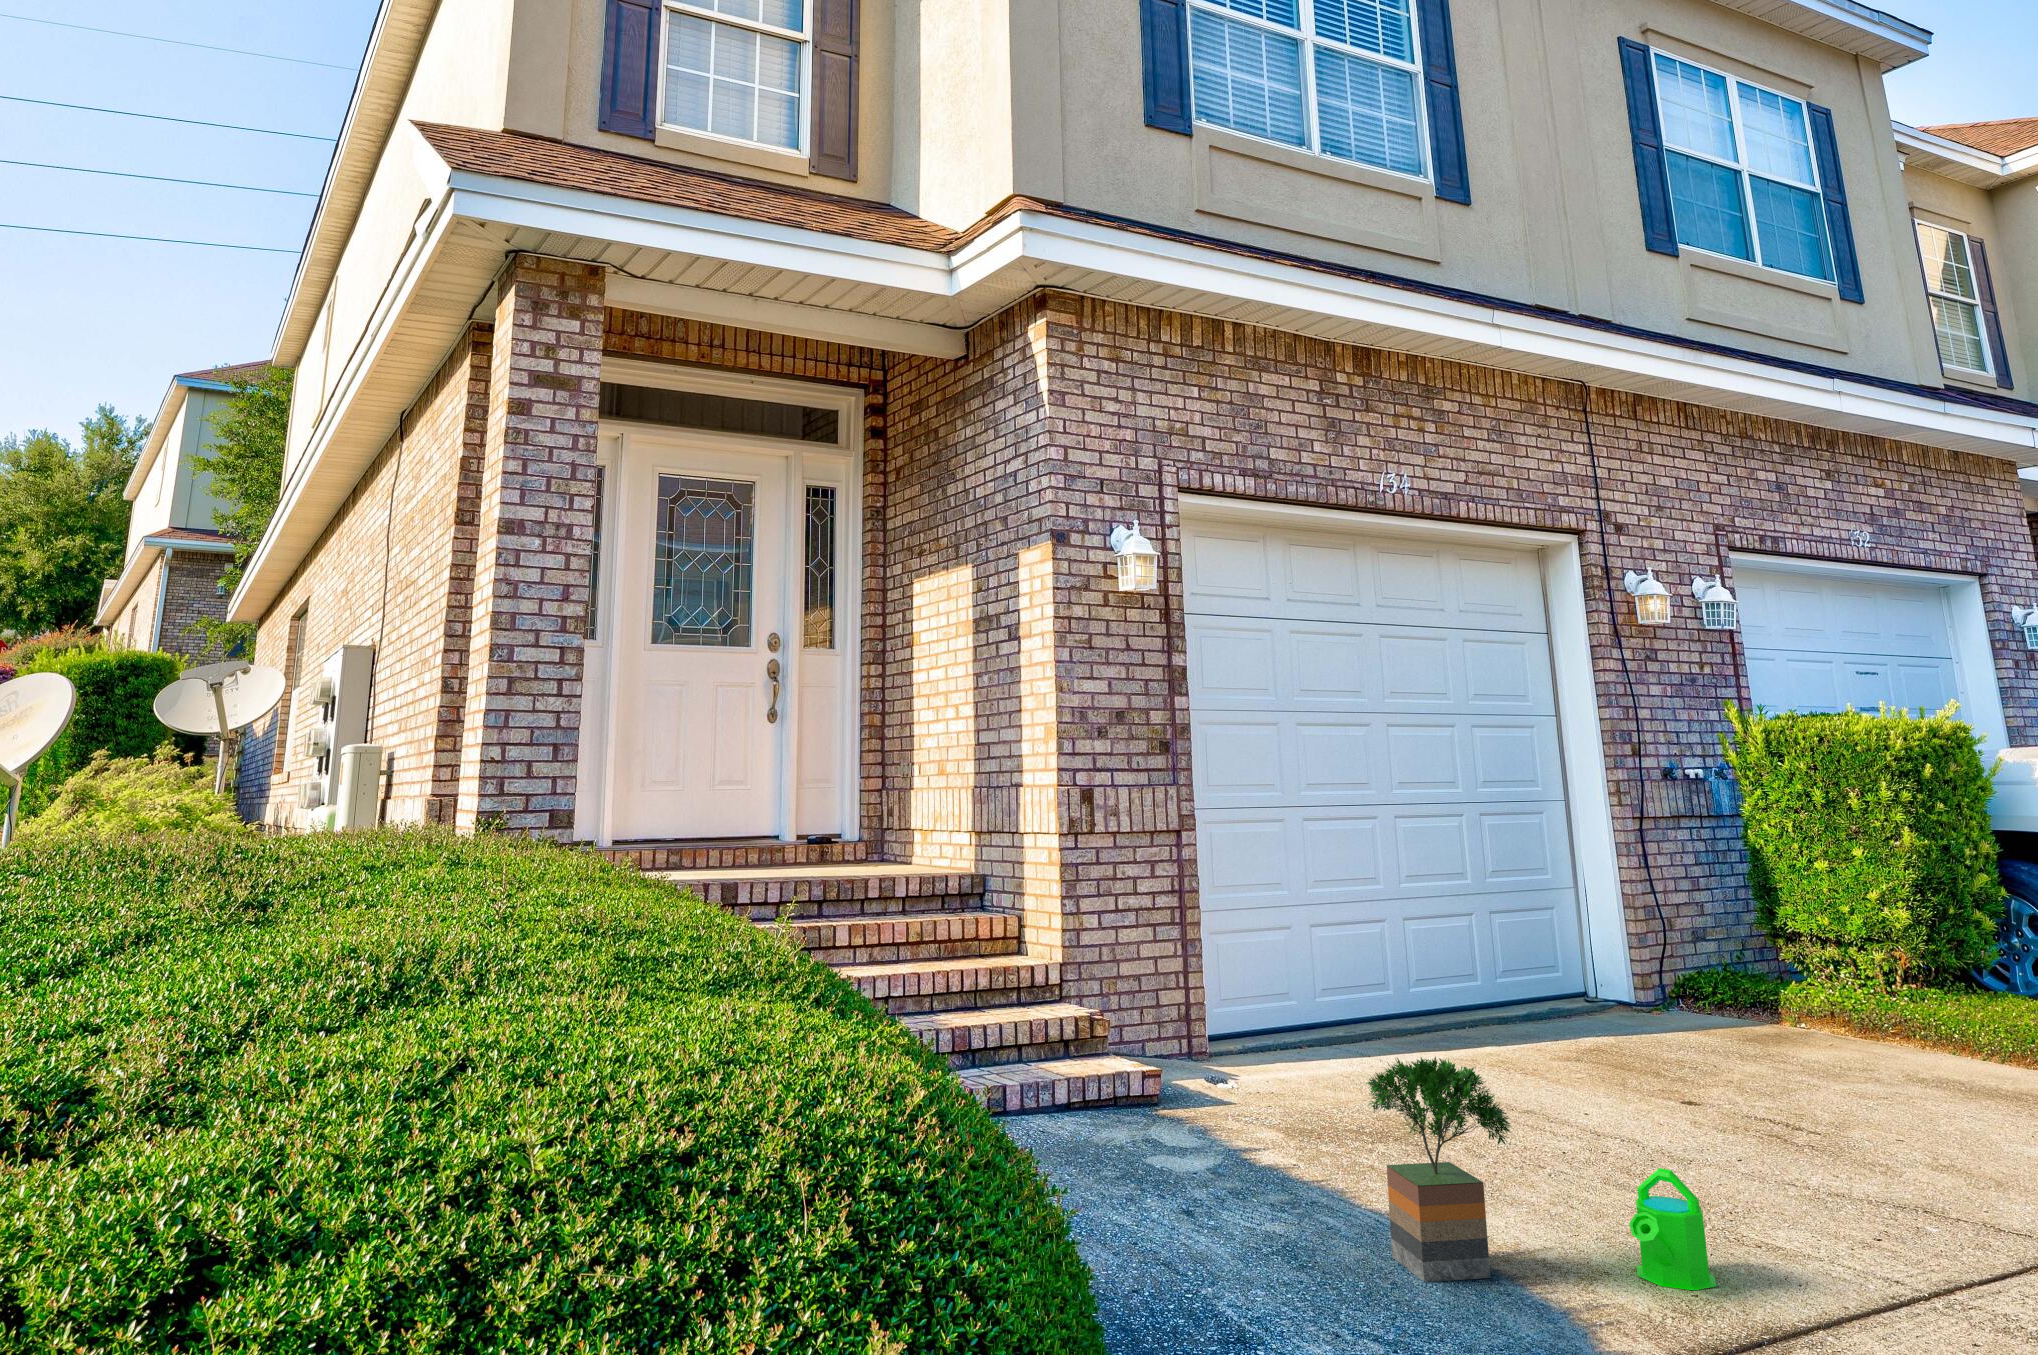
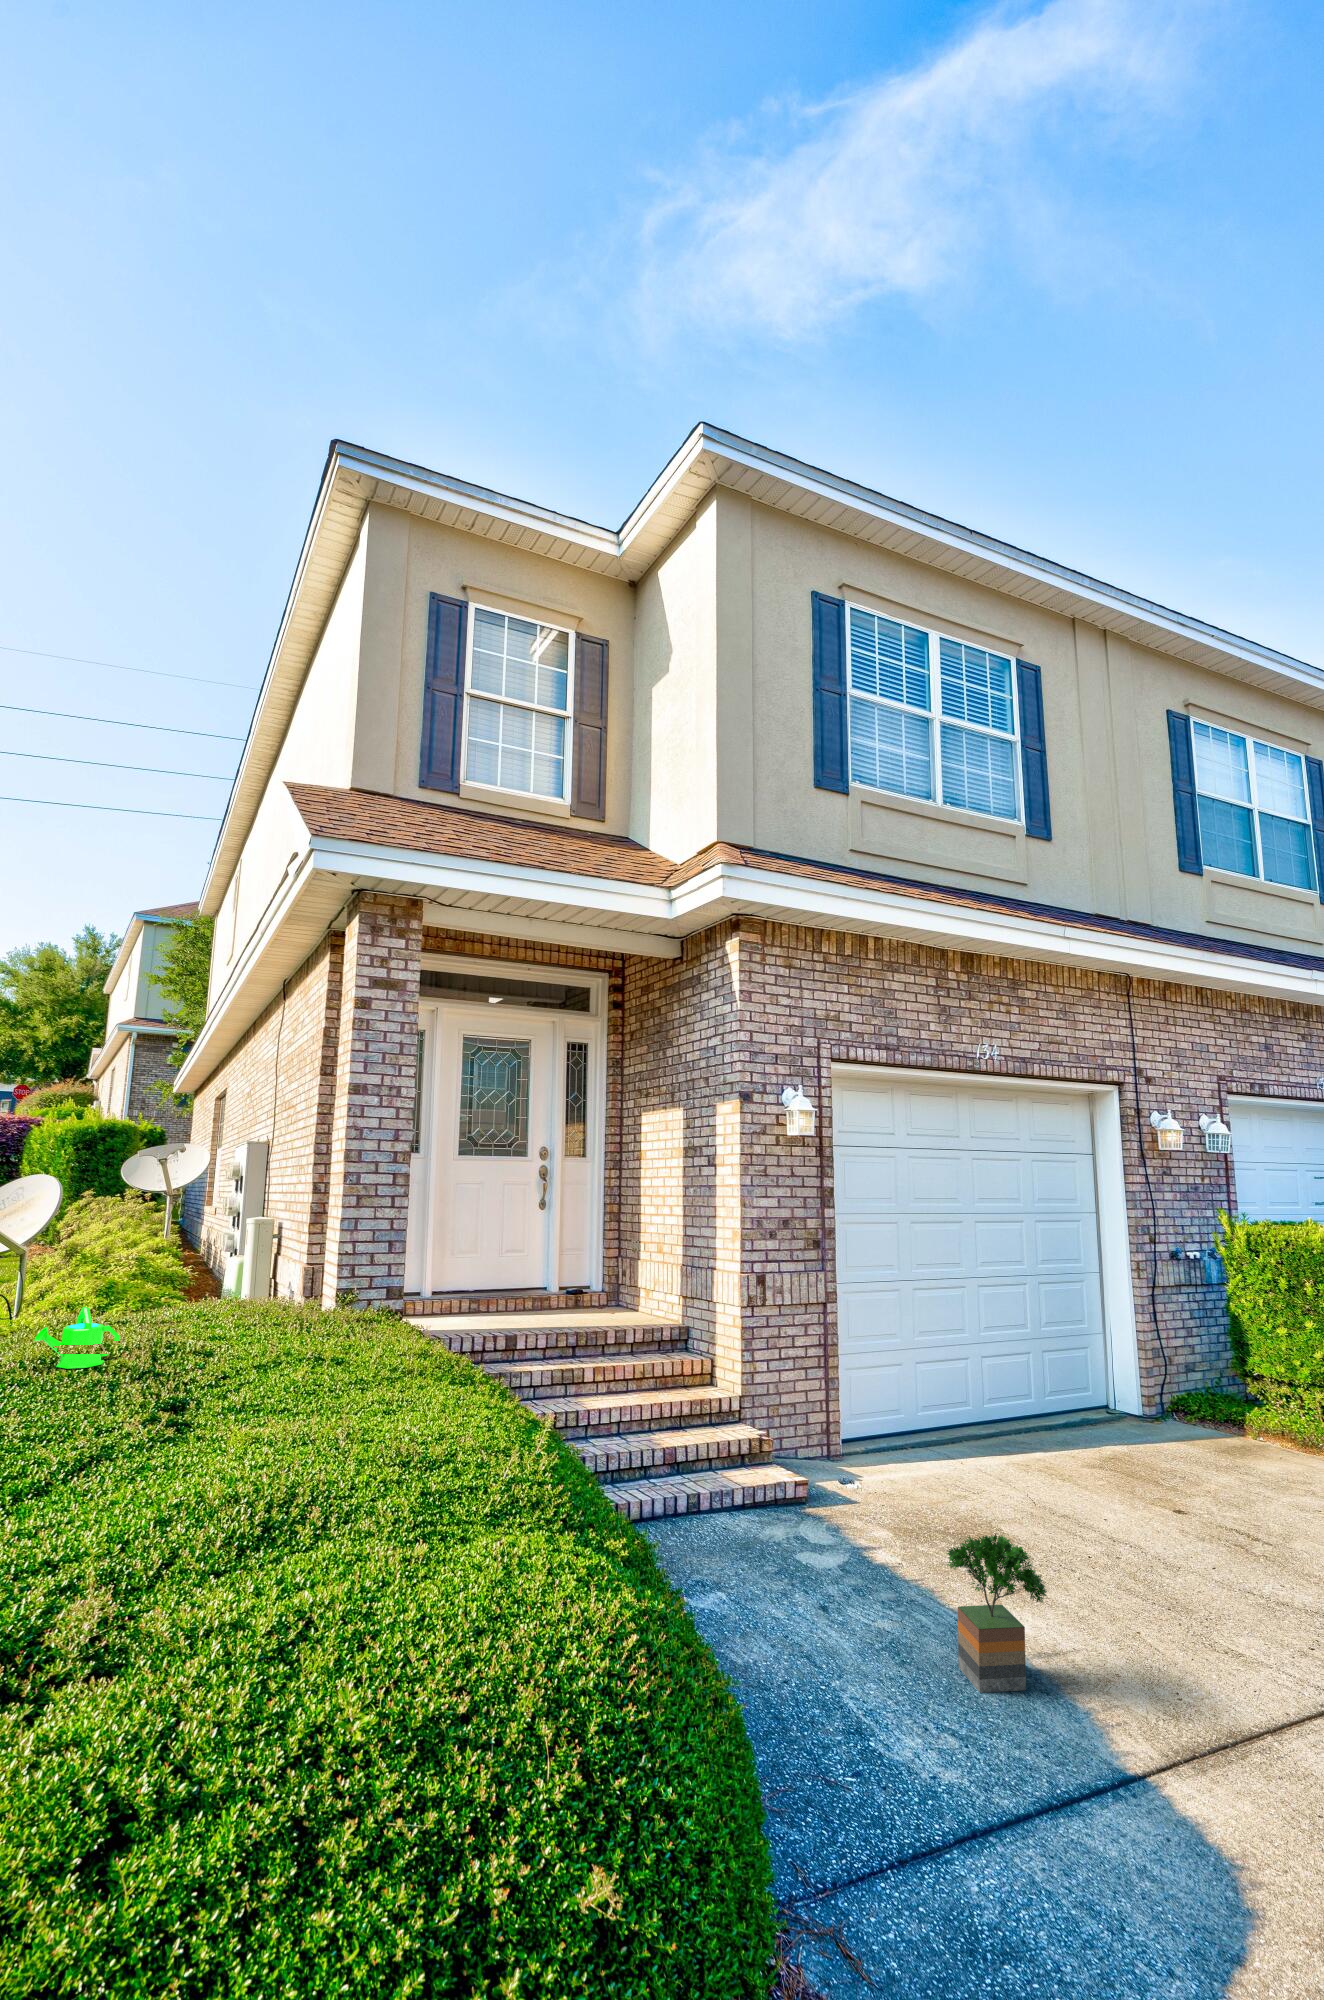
watering can: present [1629,1168,1716,1290] -> present [34,1307,120,1369]

